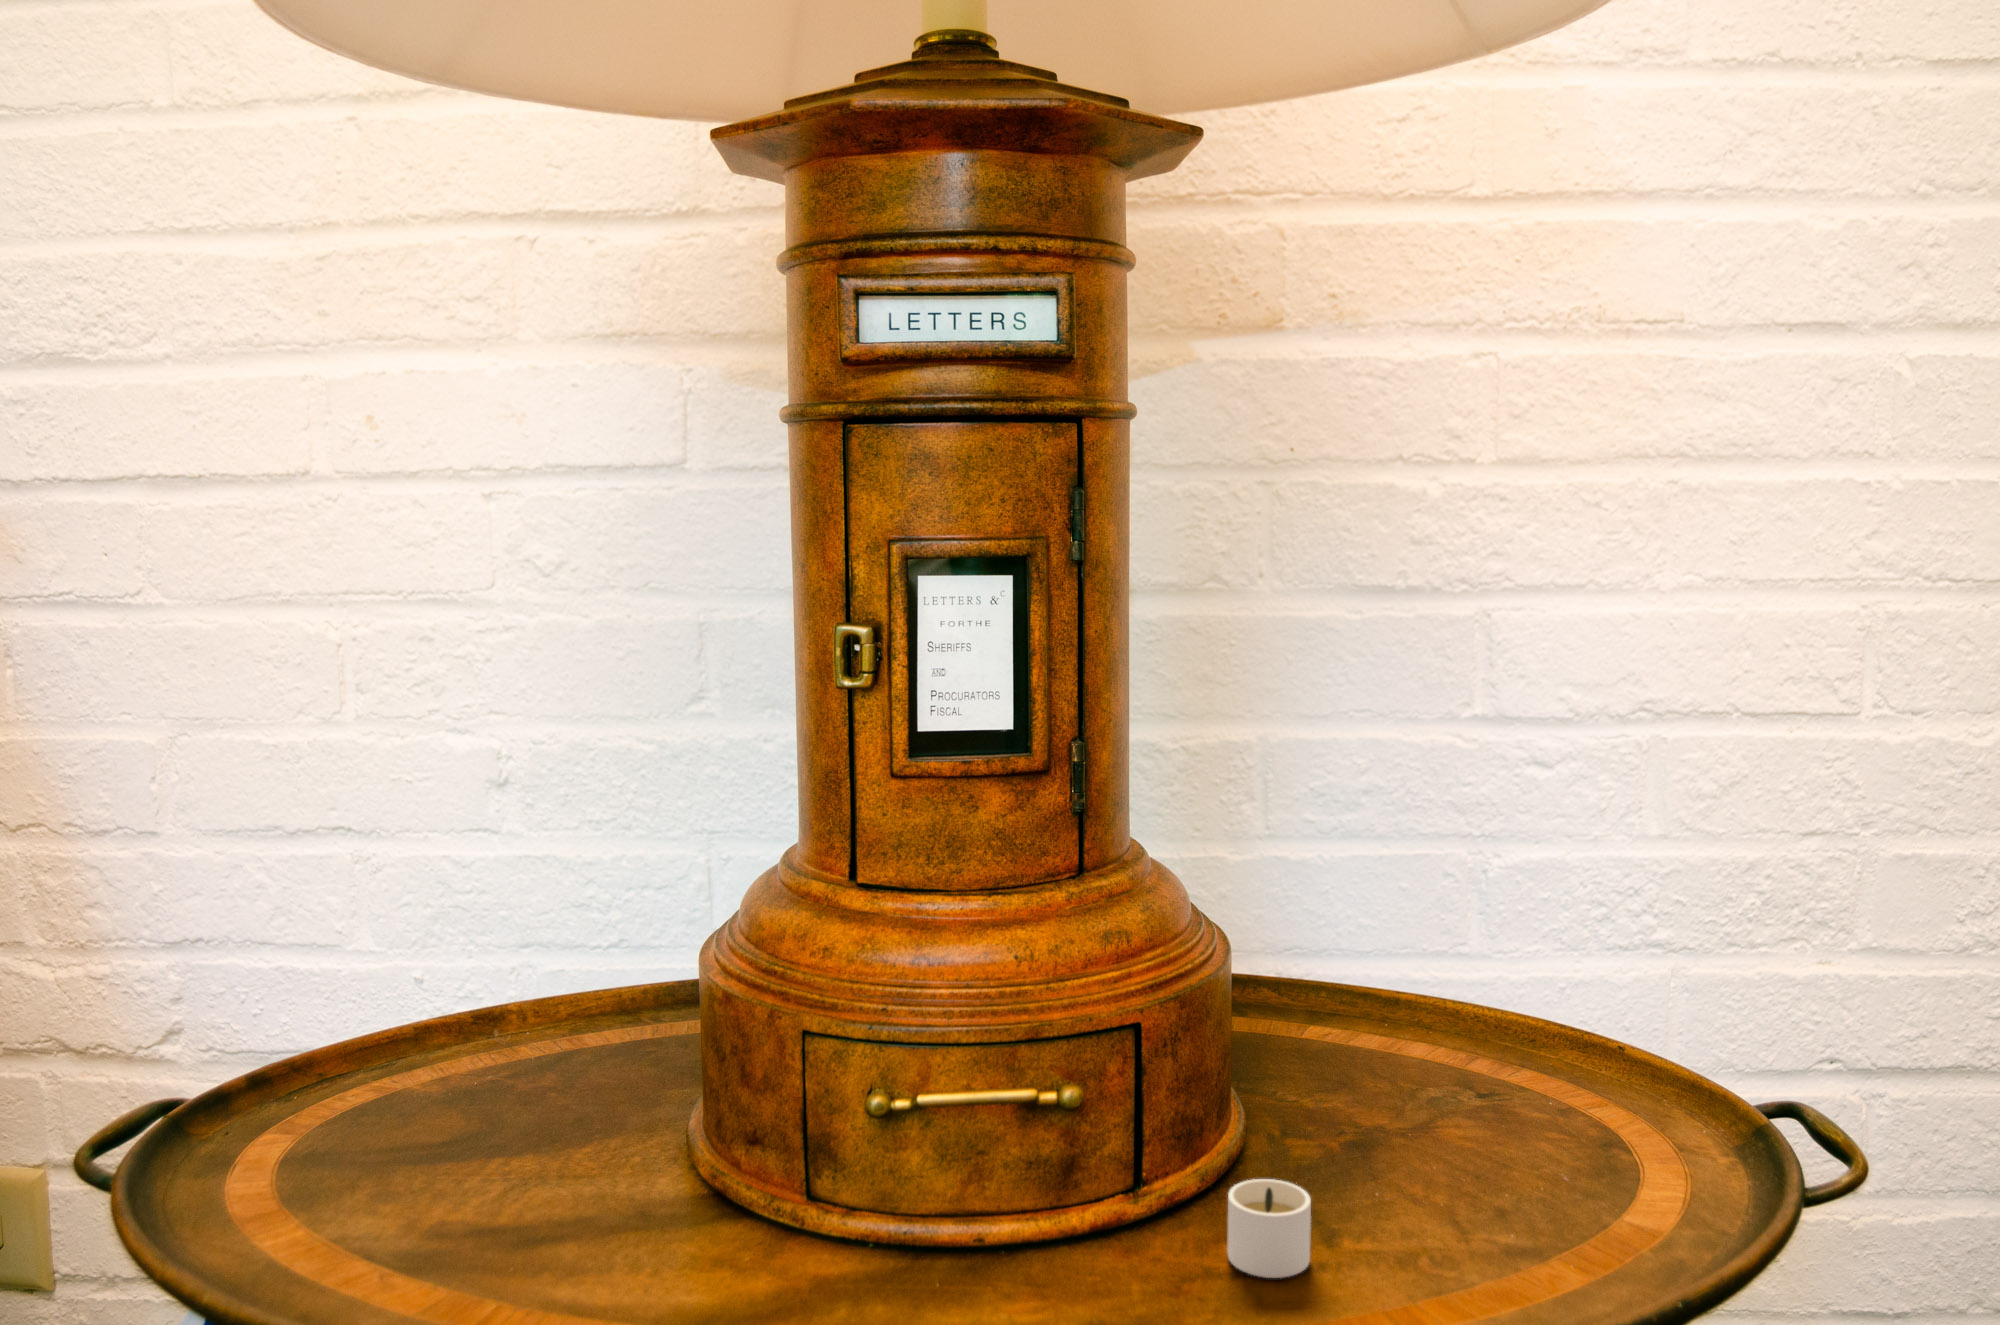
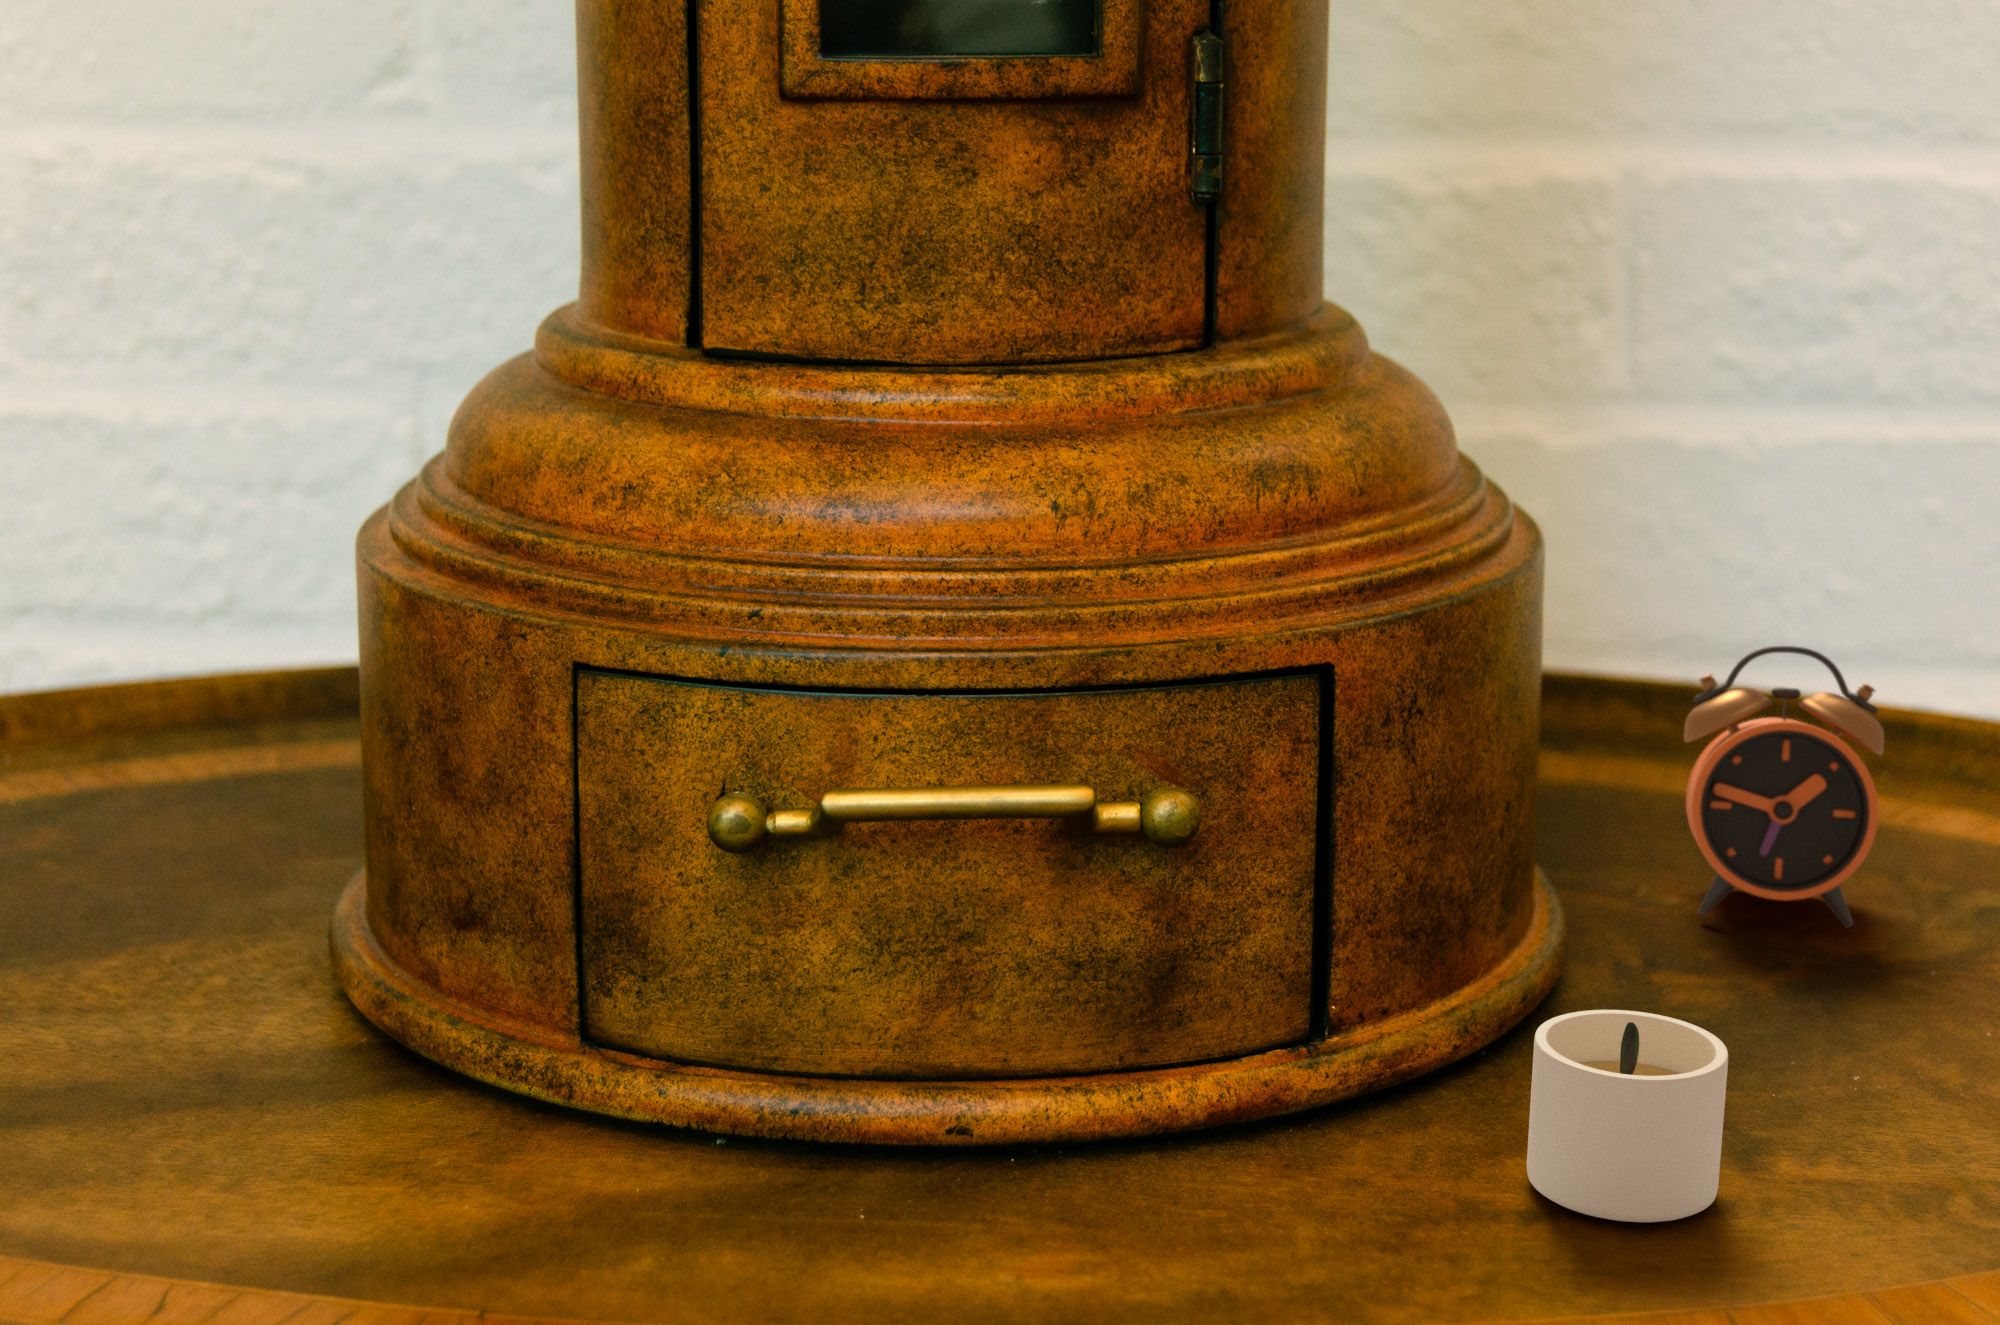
alarm clock: none [1311,983,1402,1119] -> present [1684,646,1884,927]

